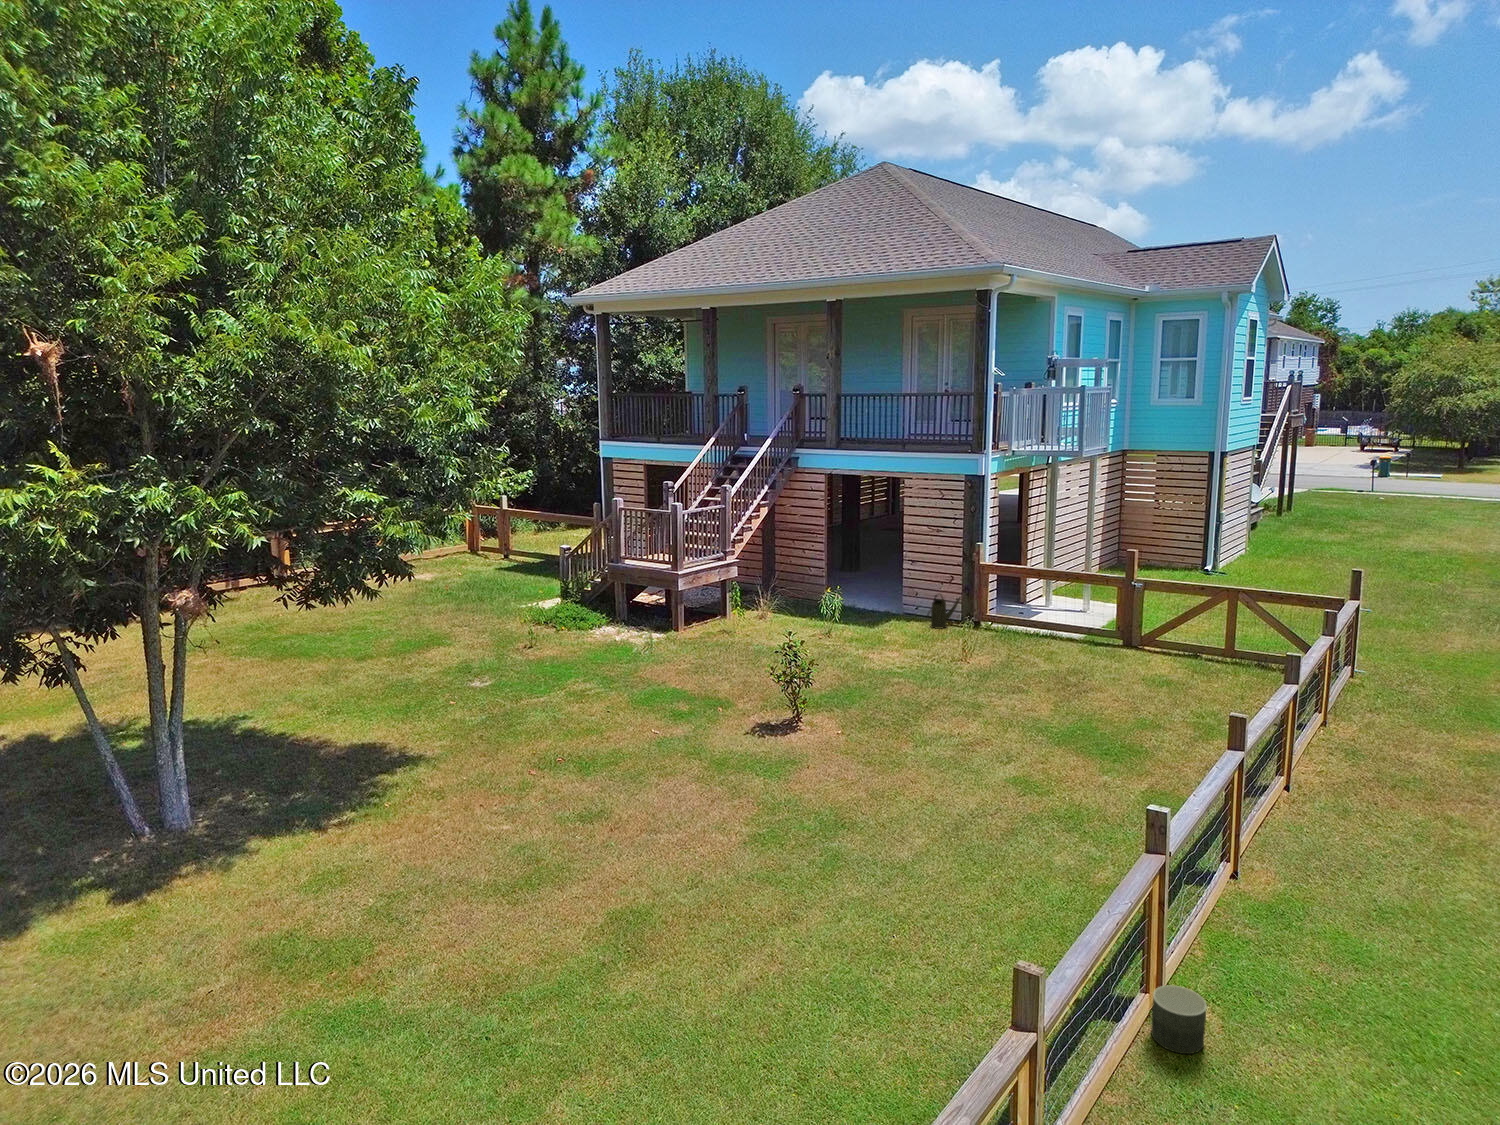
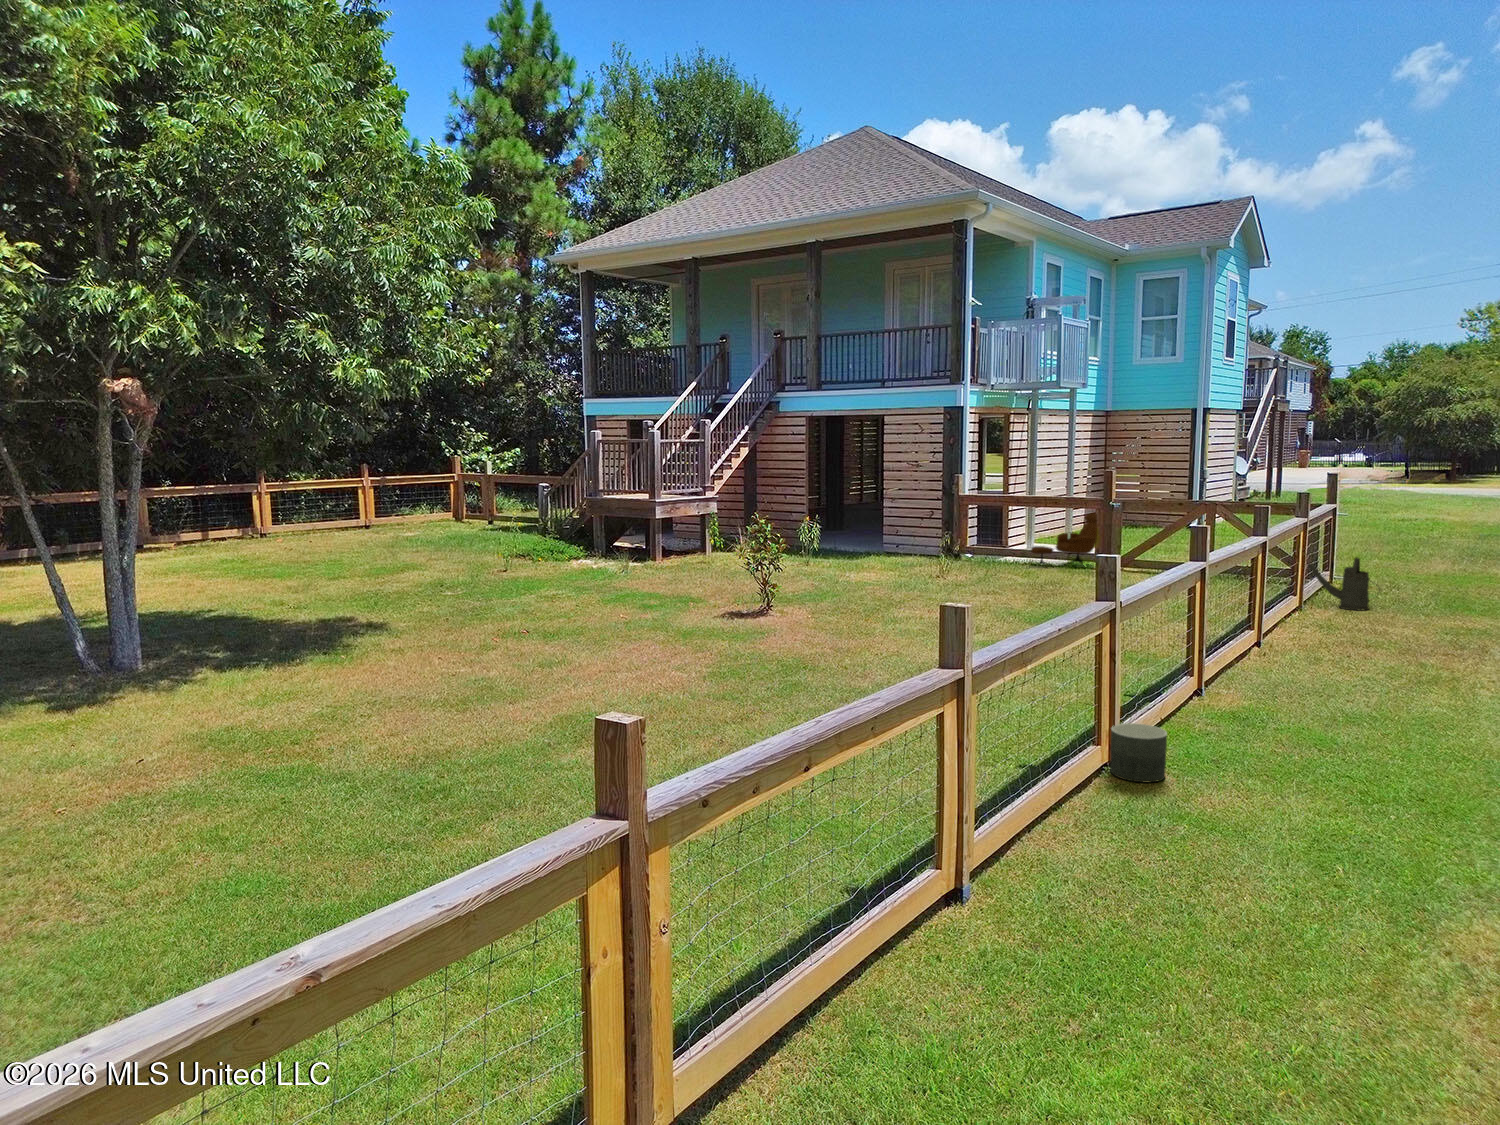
lounge chair: none [1049,593,1122,651] -> present [1031,513,1098,566]
watering can: present [927,594,961,629] -> present [1308,558,1380,610]

